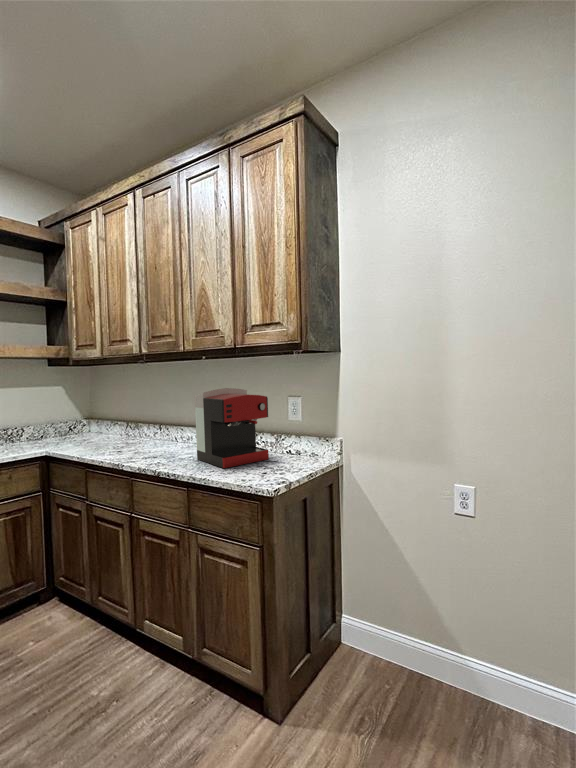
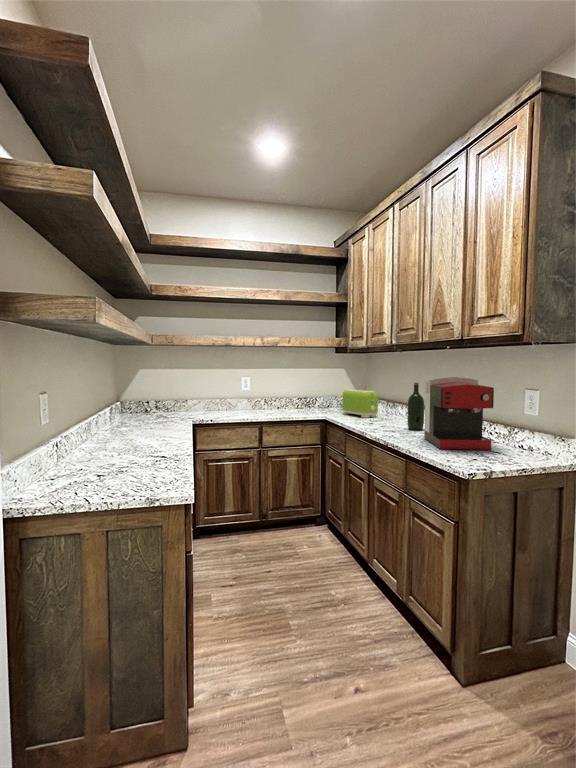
wine bottle: none [167,397,187,451] -> present [407,383,424,430]
toaster: none [68,411,121,445] -> present [342,389,378,418]

